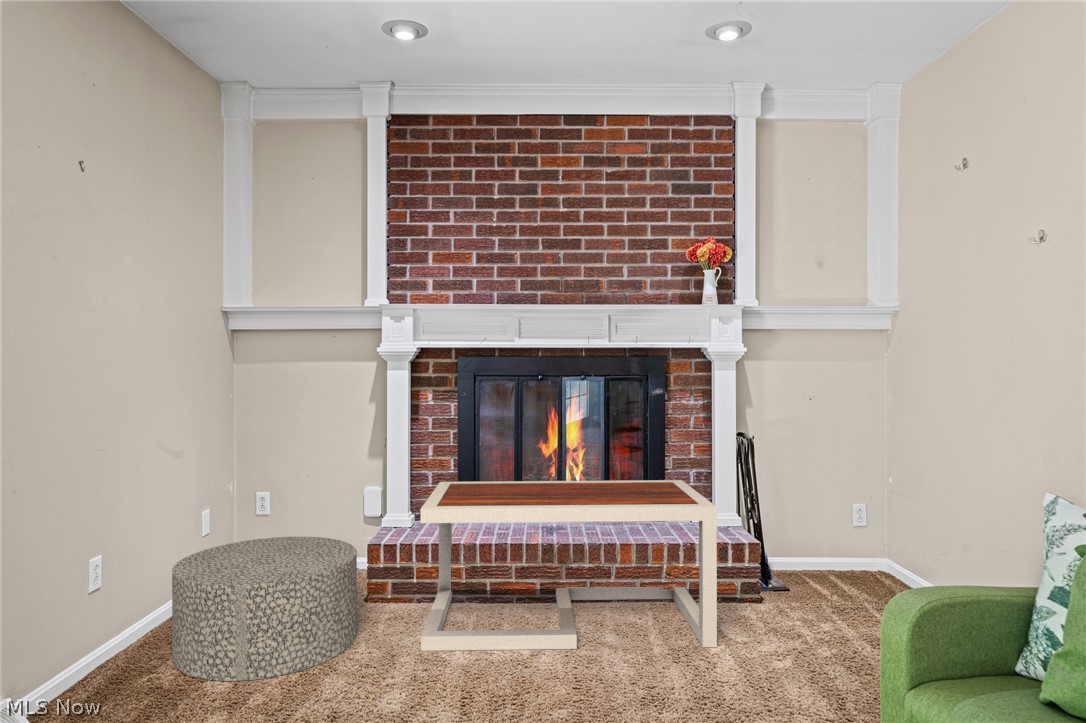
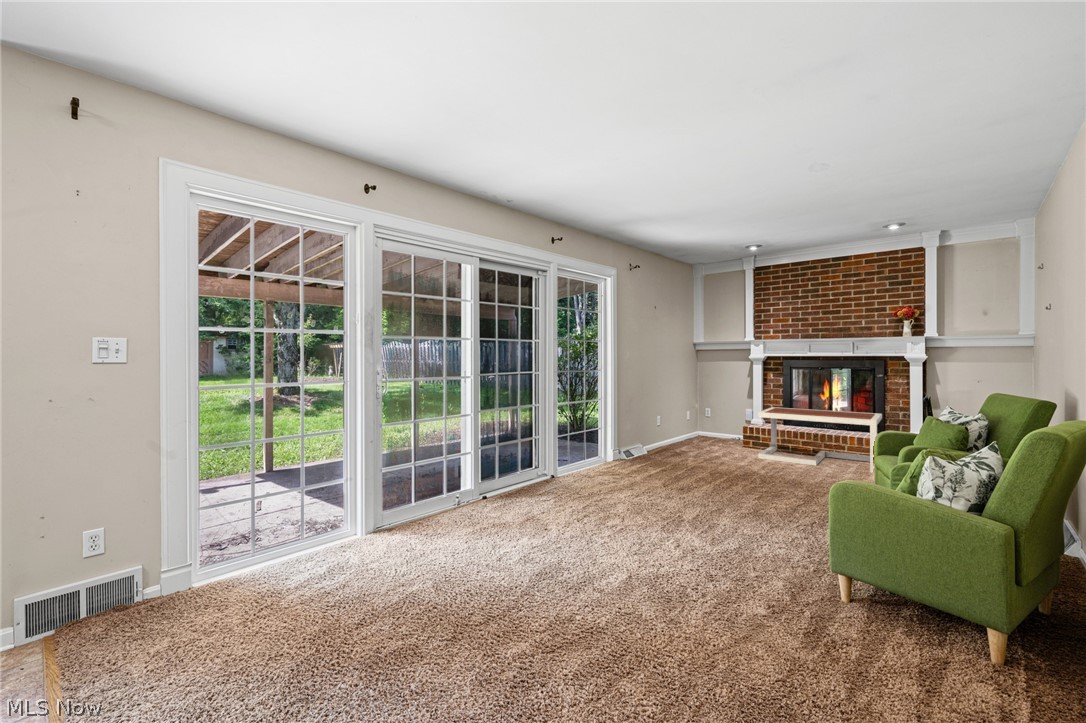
ottoman: present [172,537,357,681] -> none [682,421,738,456]

